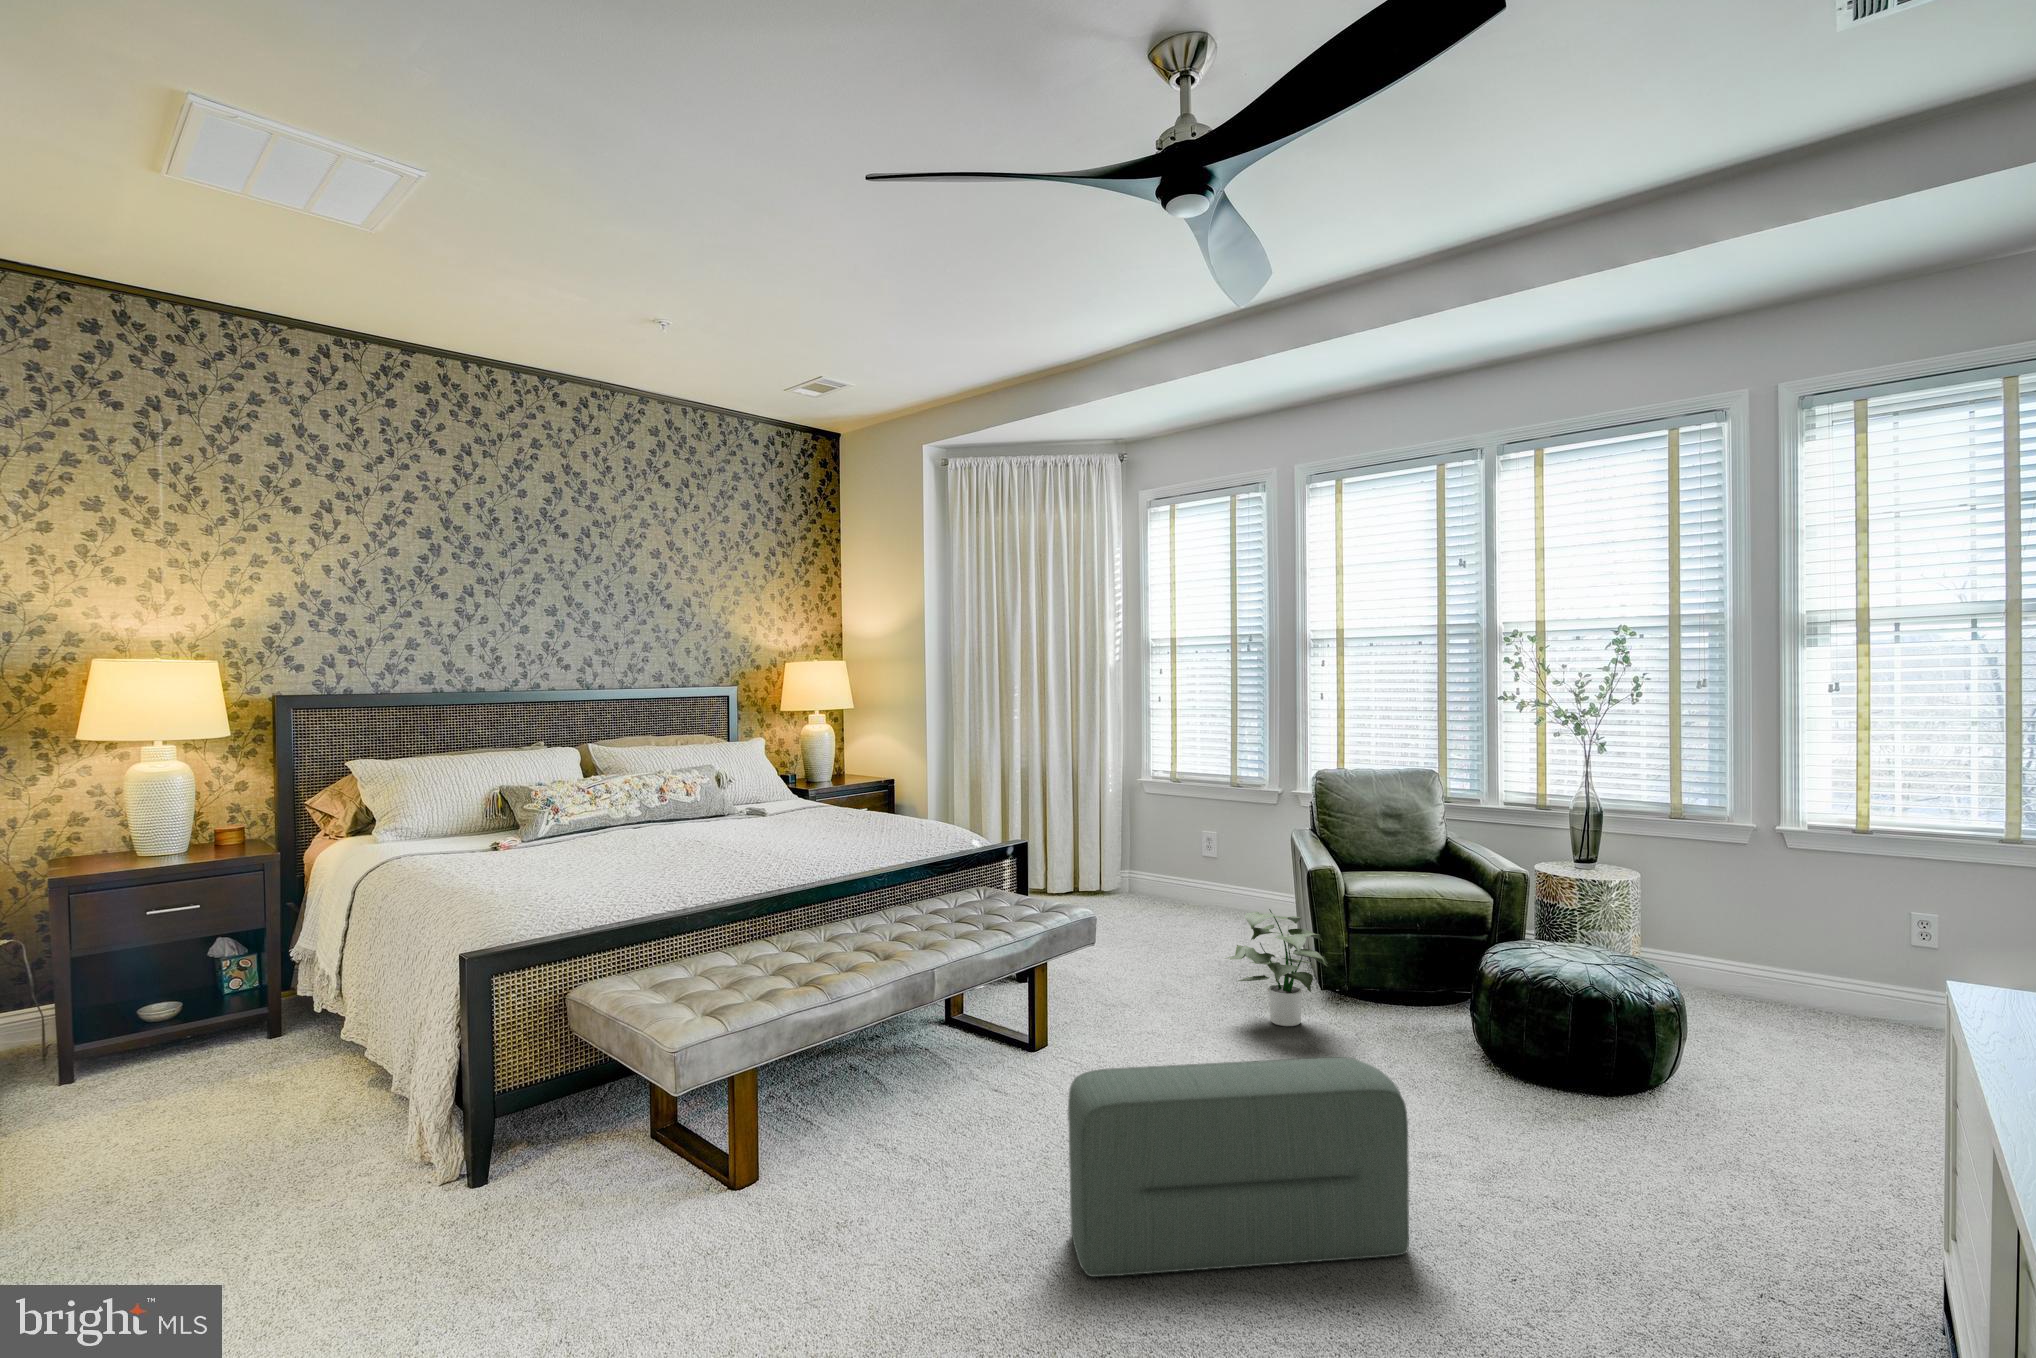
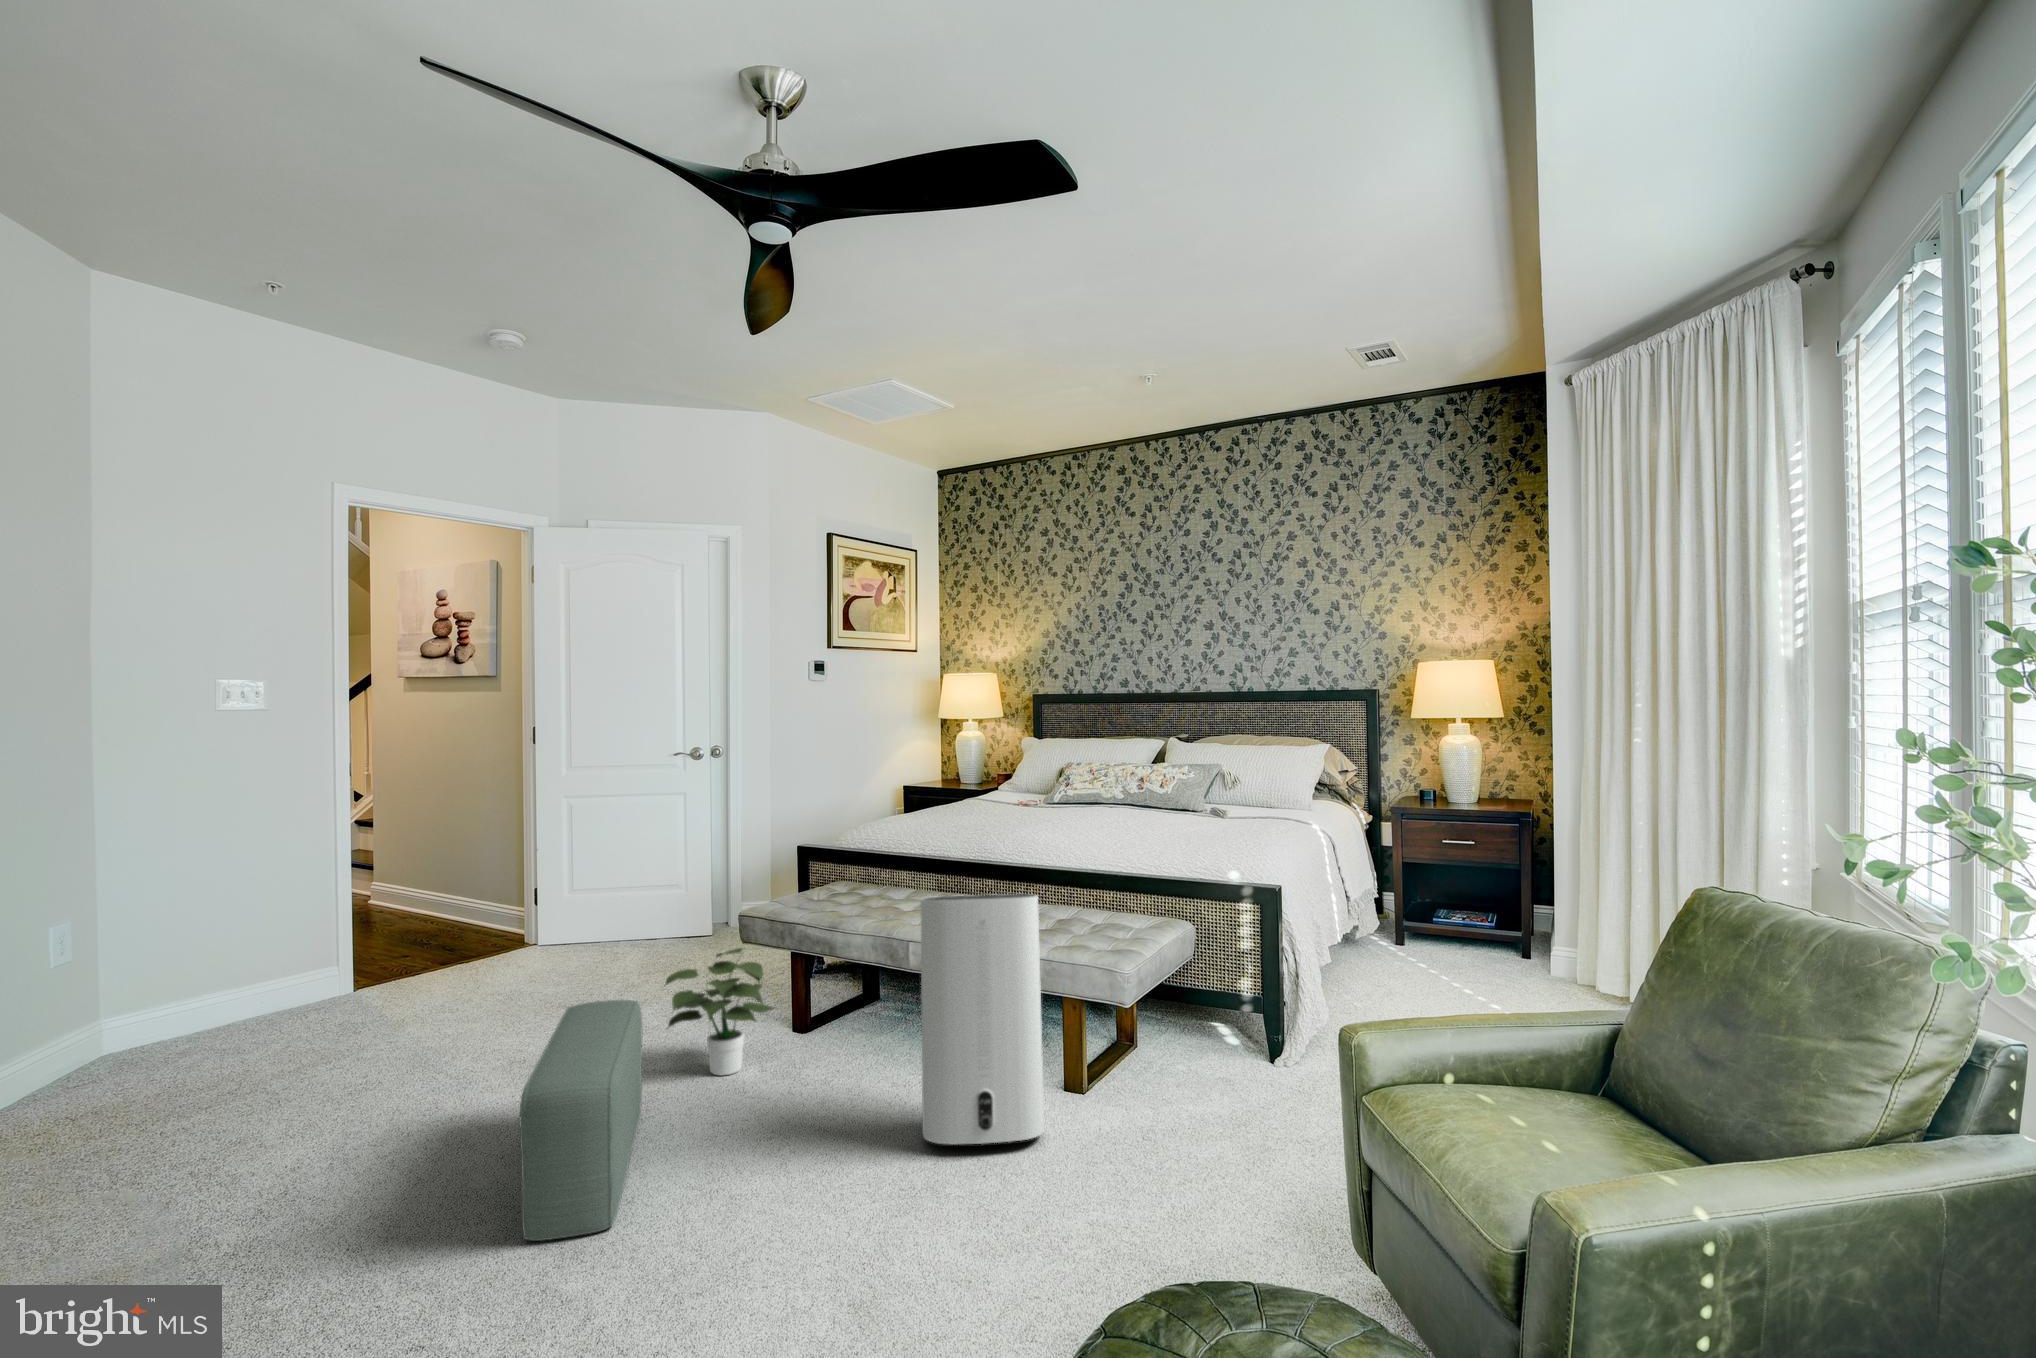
air purifier: none [1113,845,1215,1078] -> present [921,894,1045,1144]
potted plant: present [1226,909,1328,1026] -> present [666,948,774,1076]

